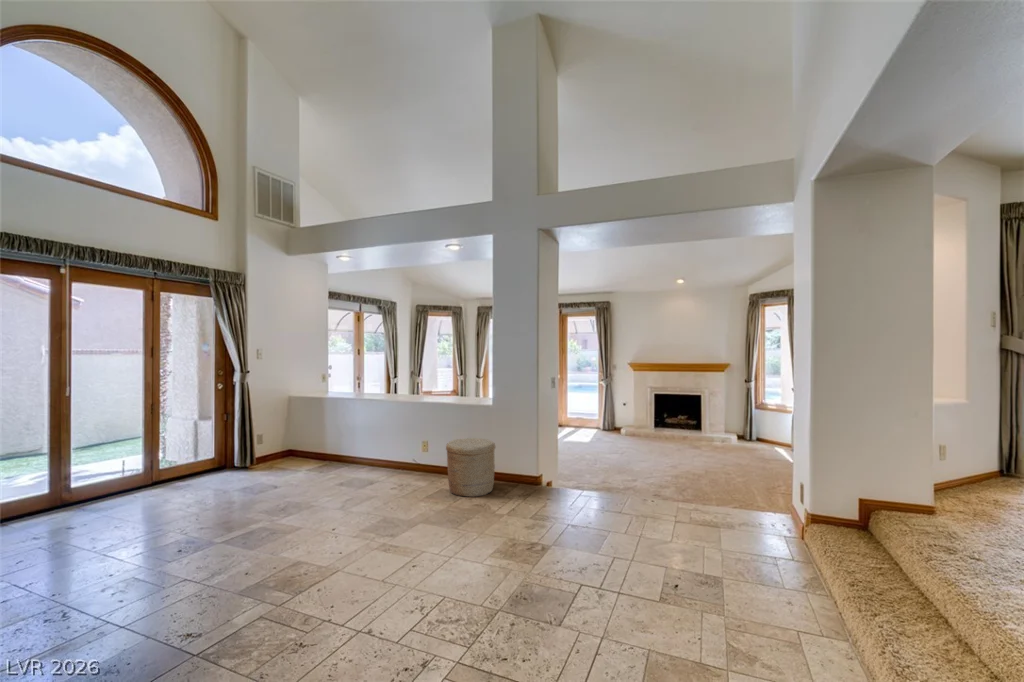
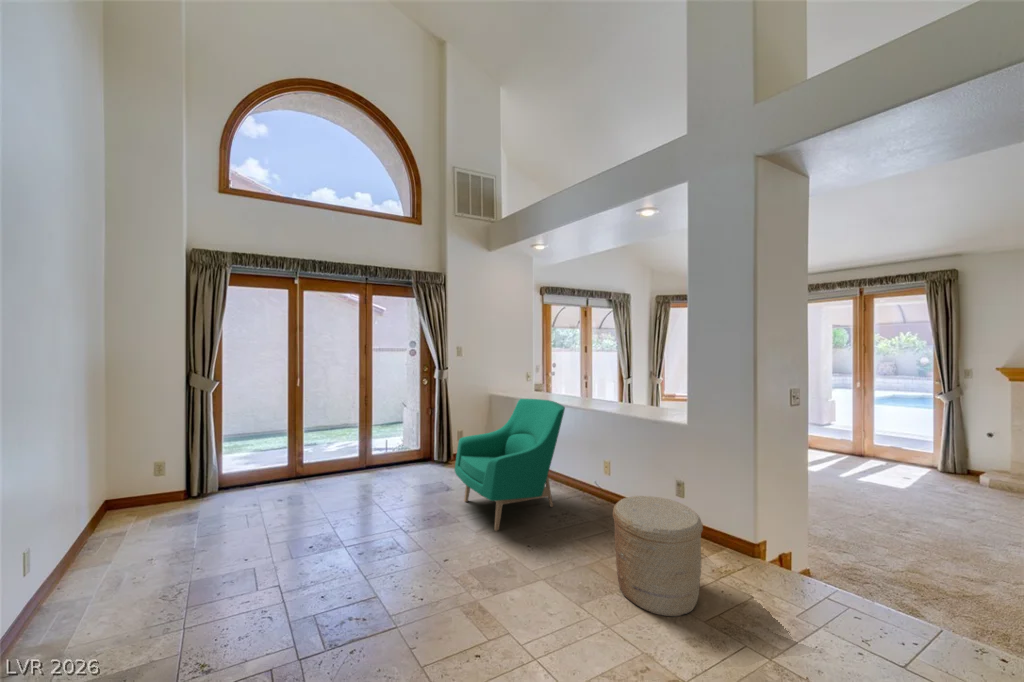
armchair: none [291,391,393,492] -> present [455,399,565,531]

